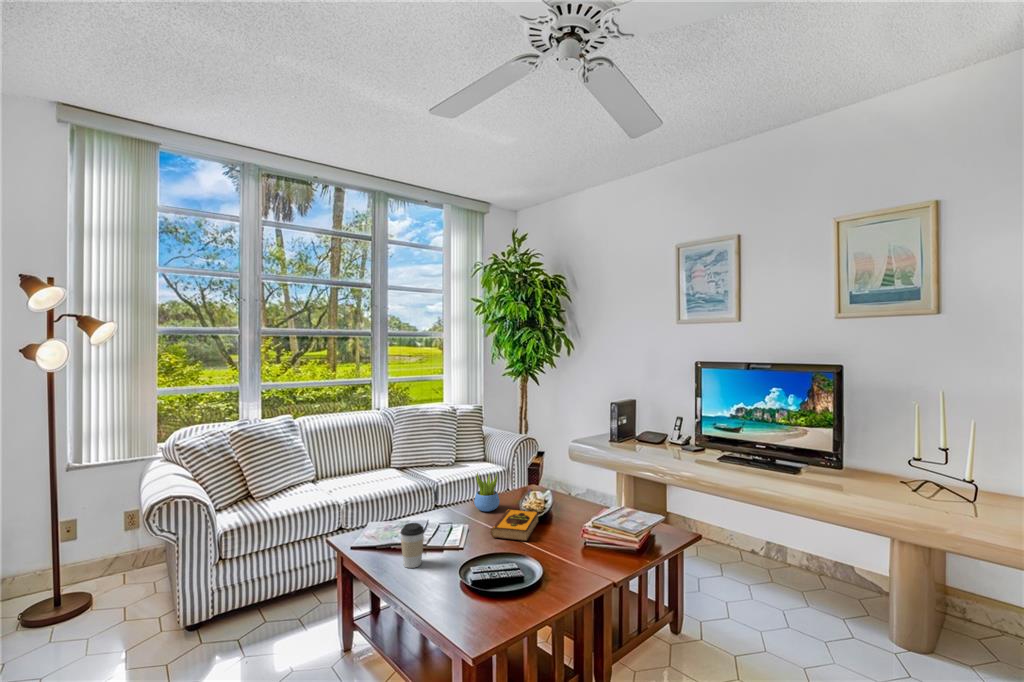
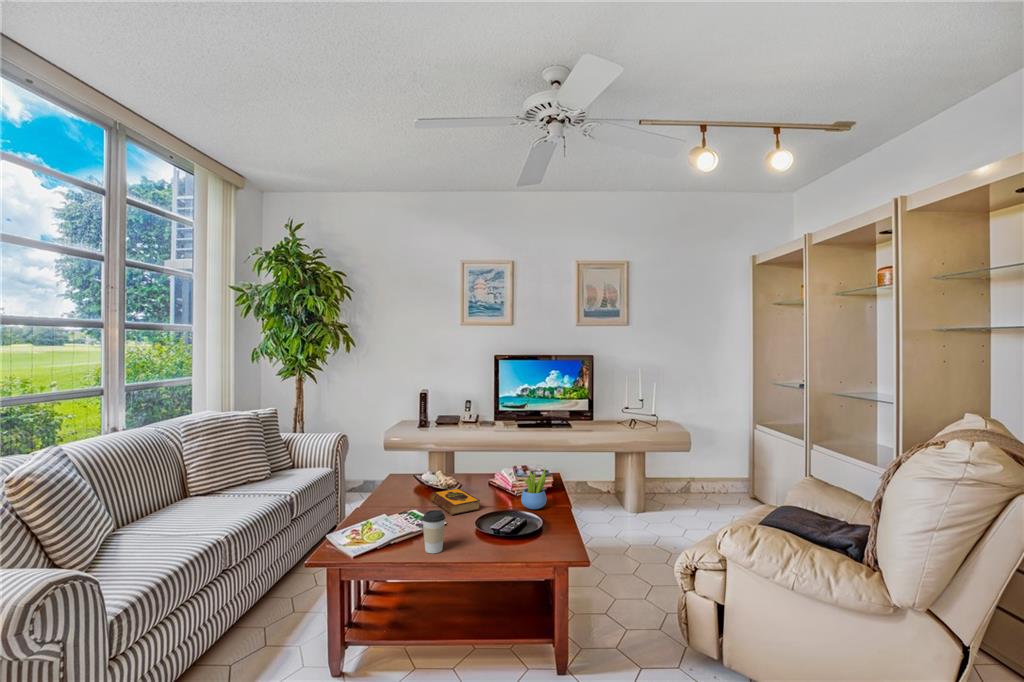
succulent plant: present [474,473,500,511] -> present [521,468,547,509]

